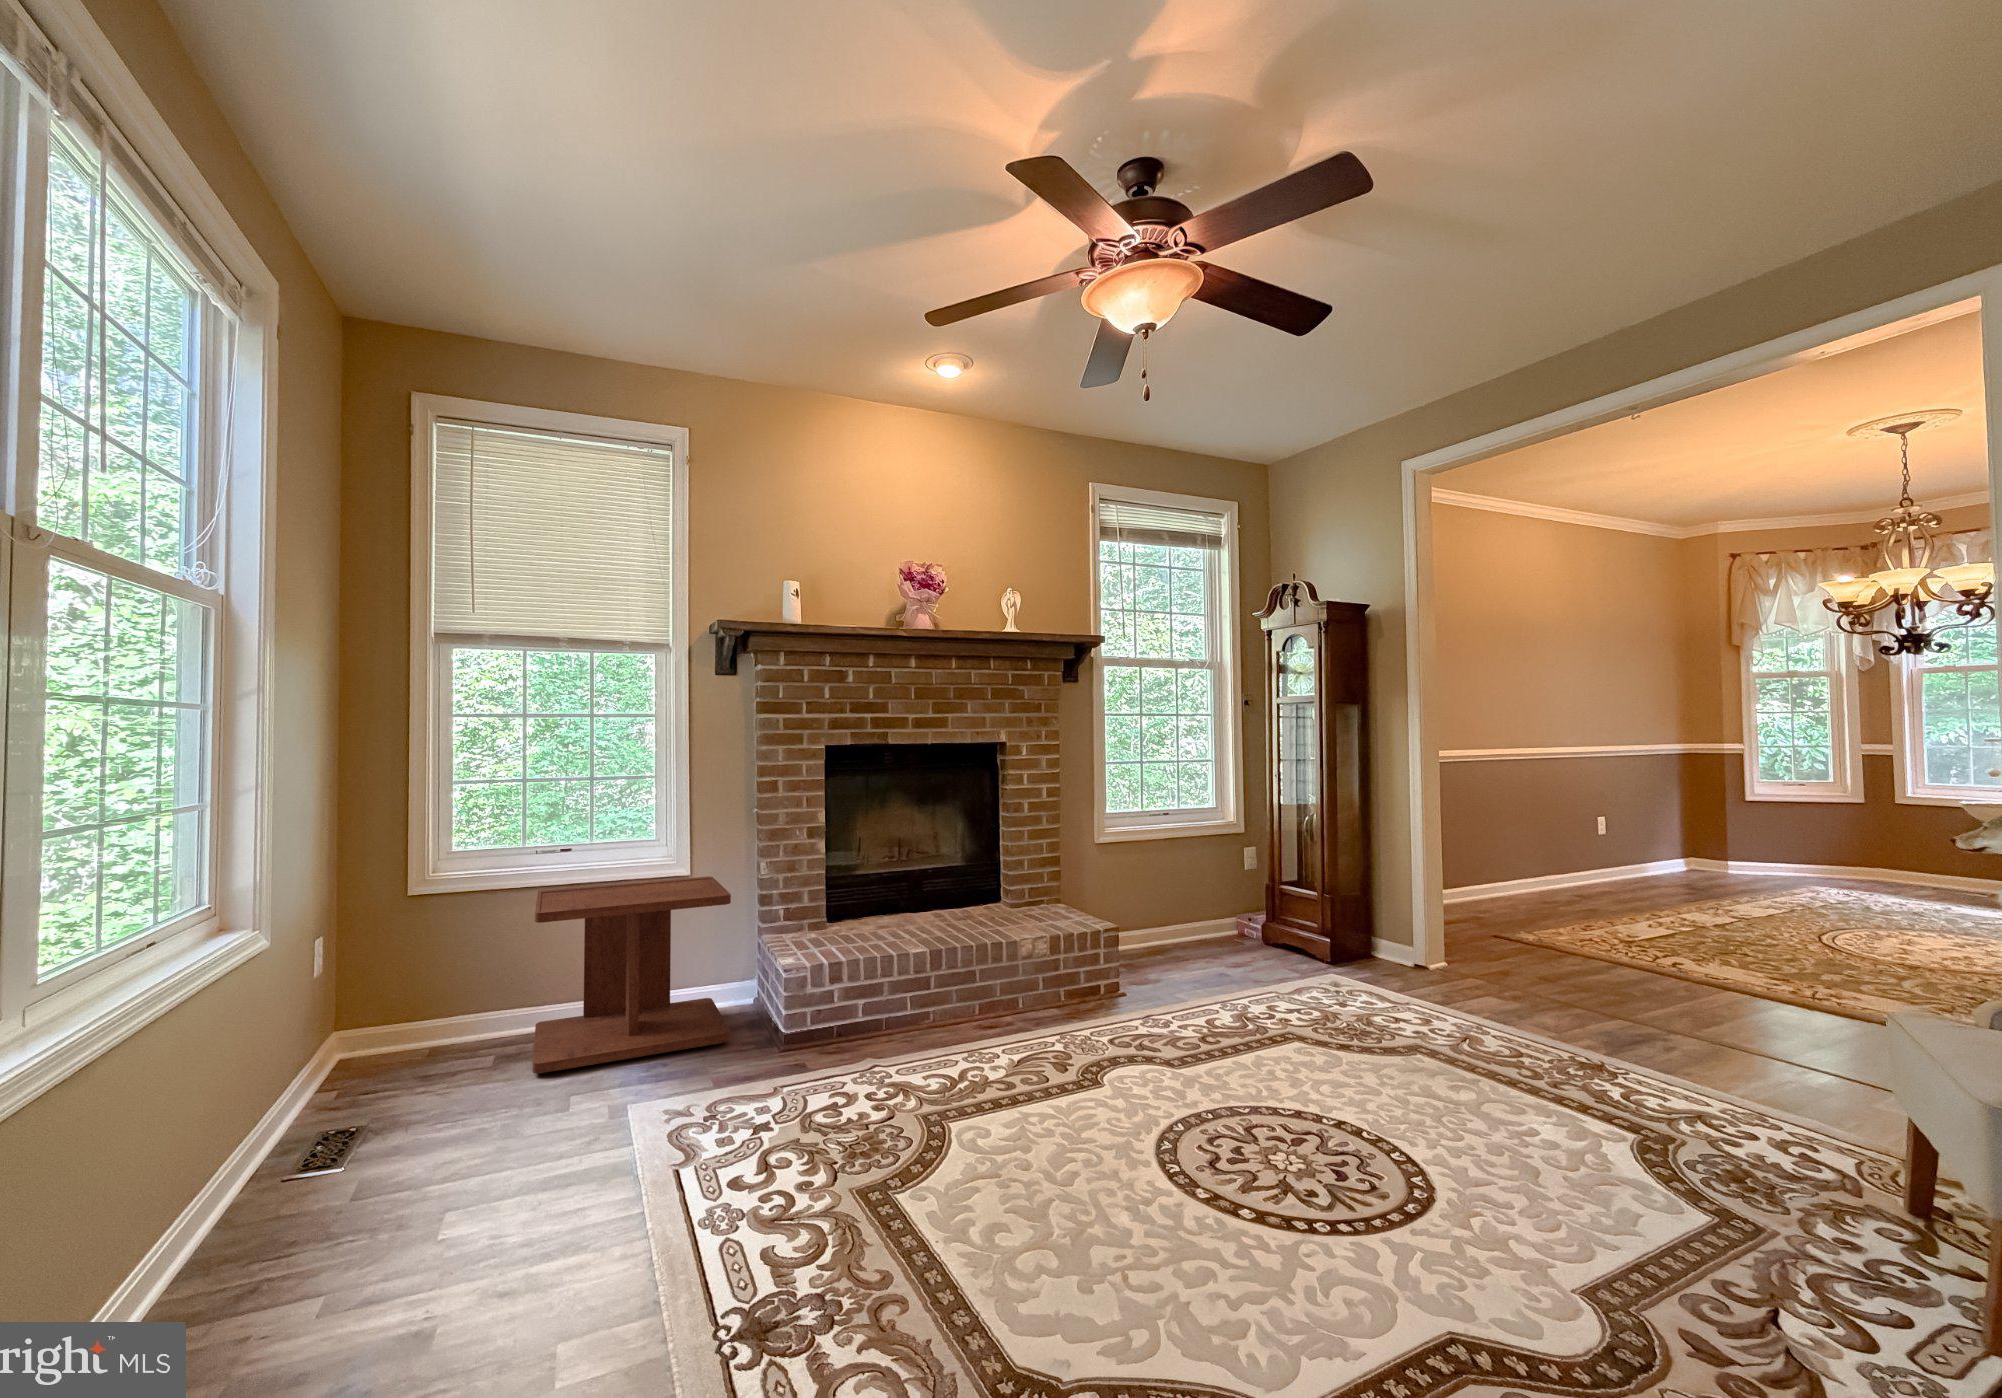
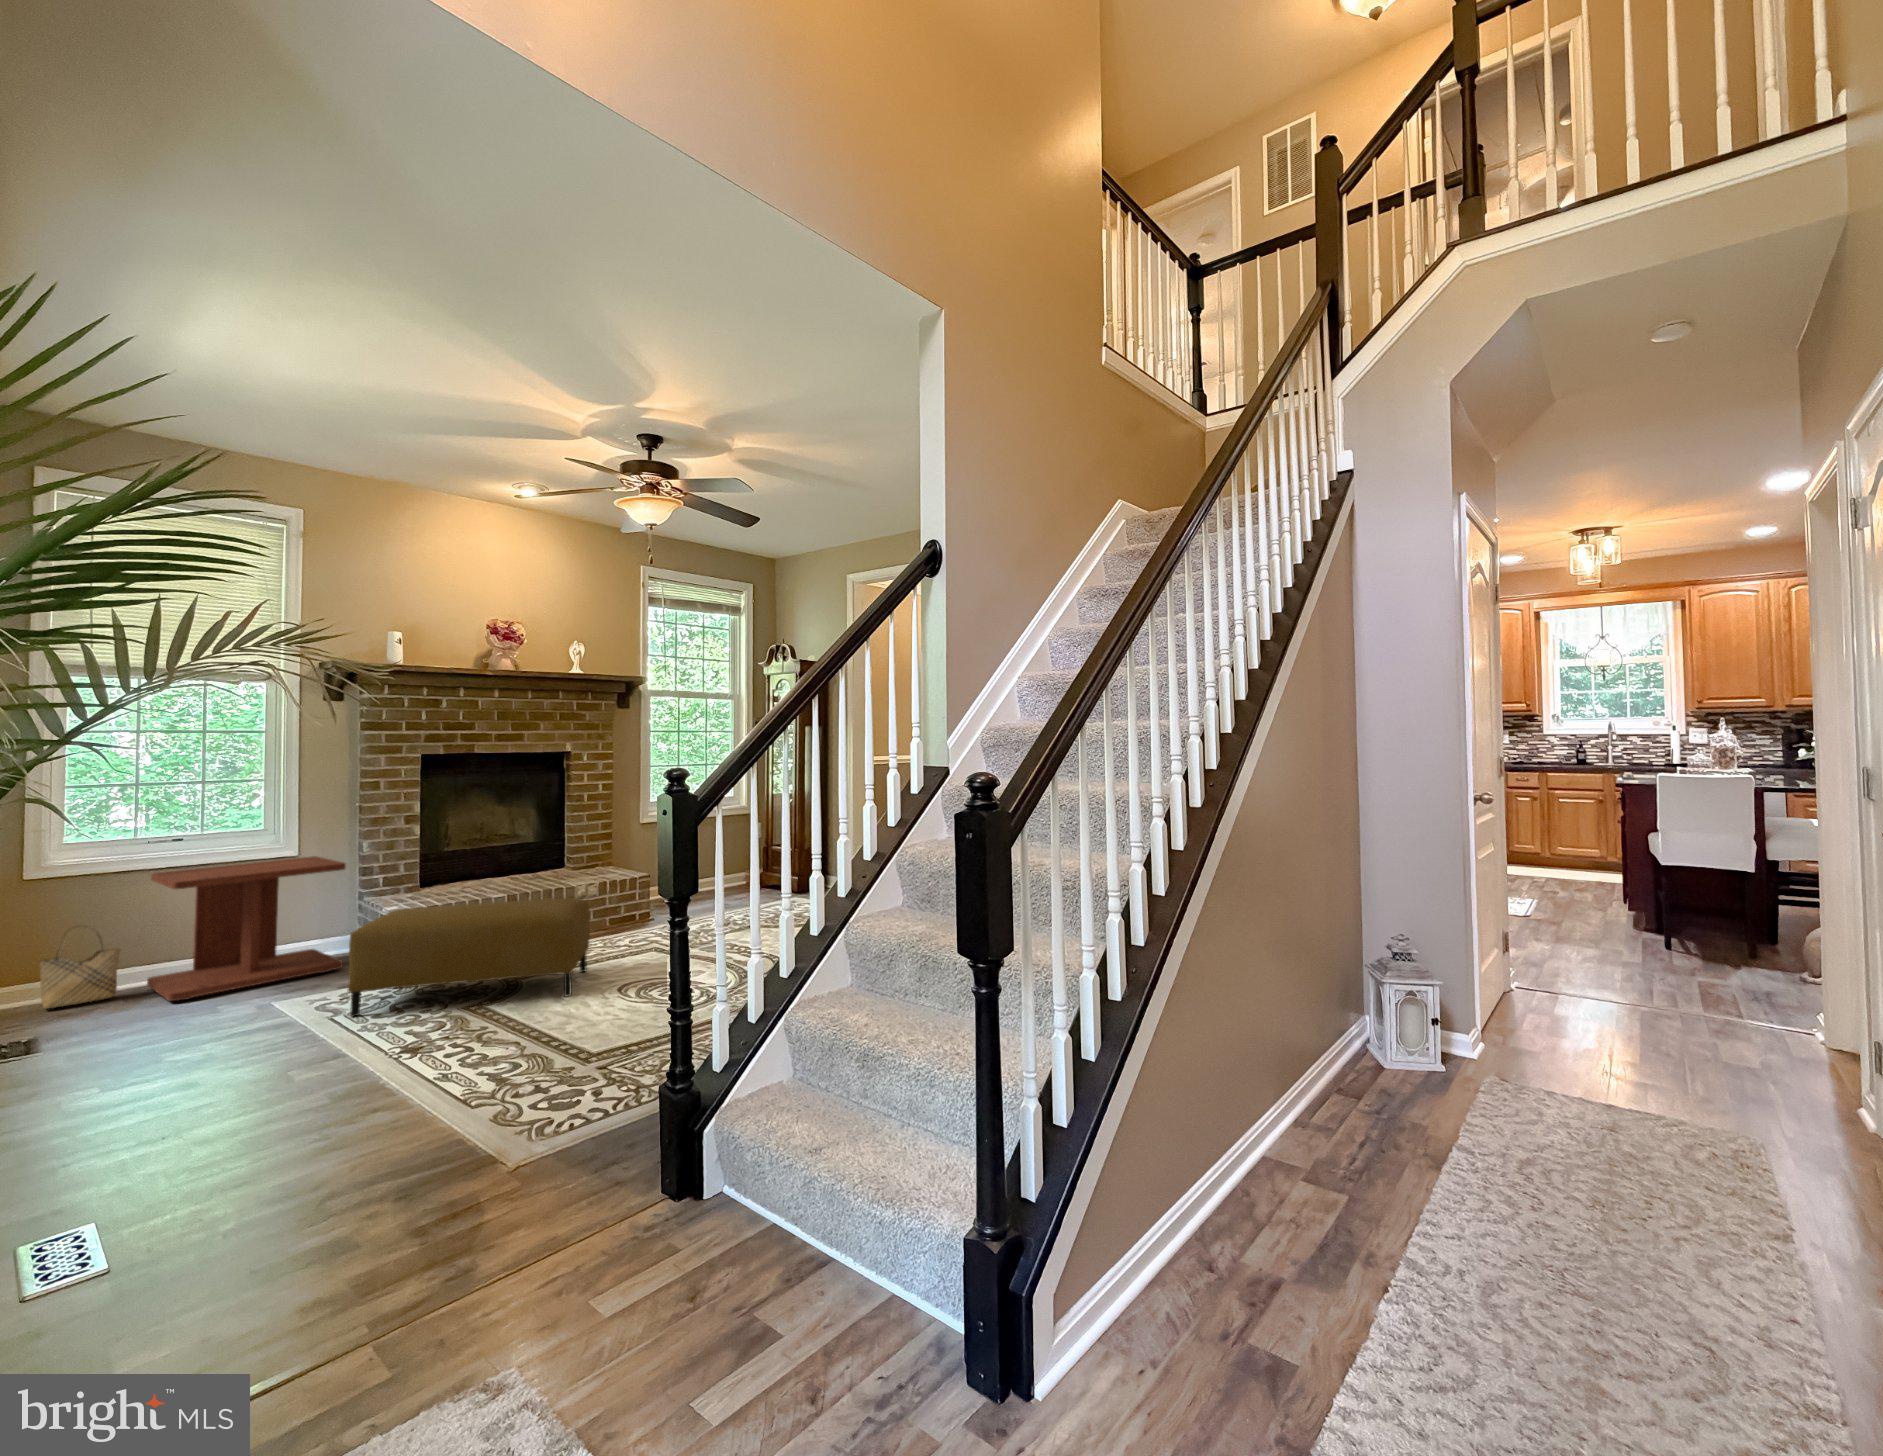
woven basket: none [425,951,507,1057] -> present [40,926,120,1009]
ottoman: none [688,984,1044,1208] -> present [348,898,590,1016]

